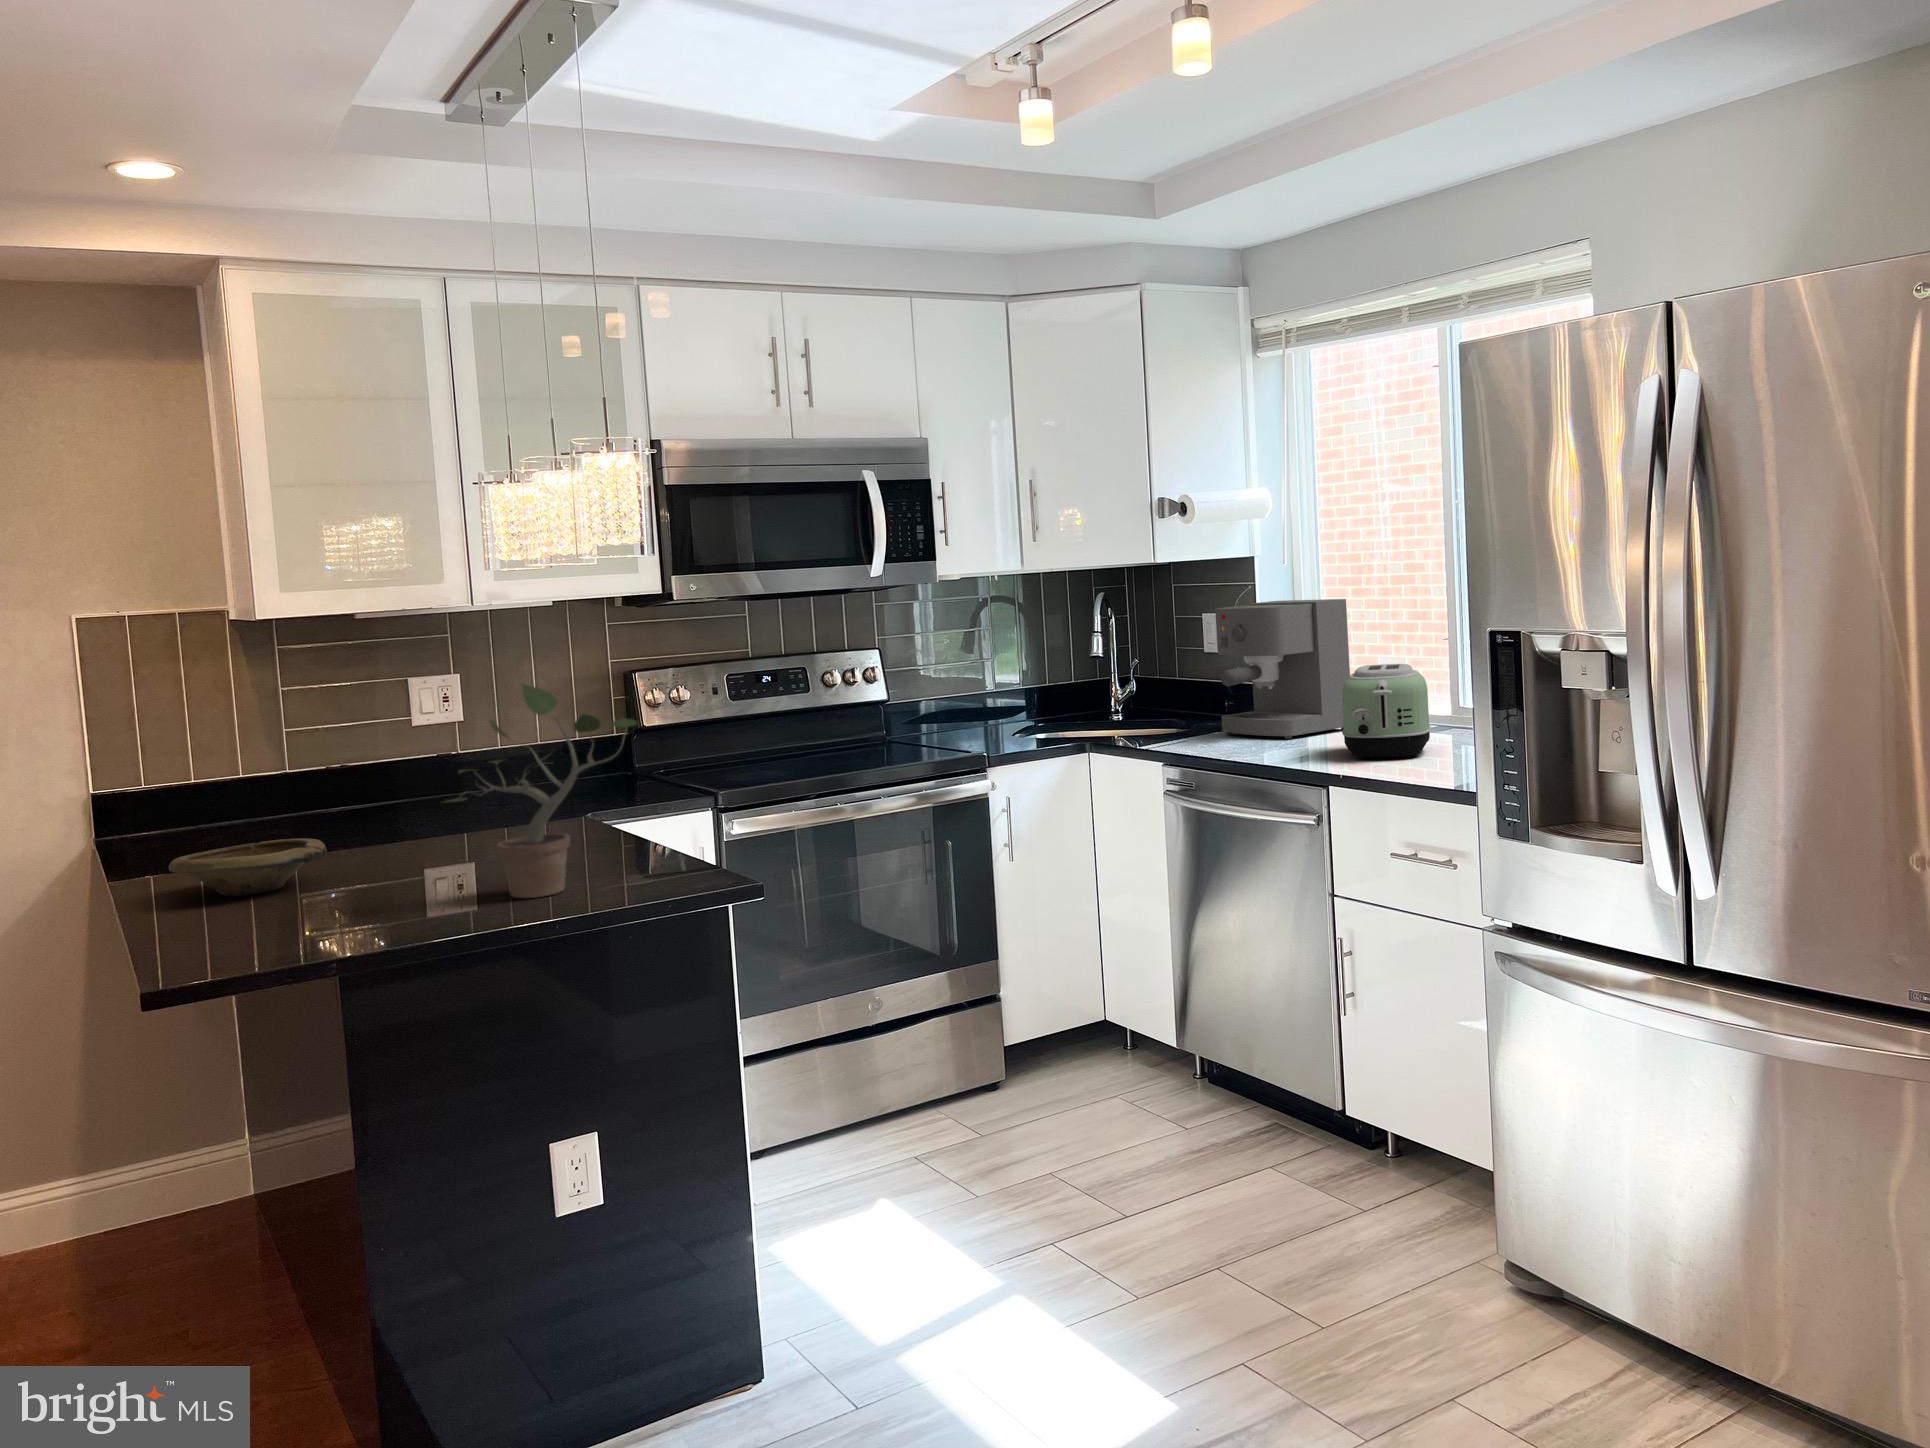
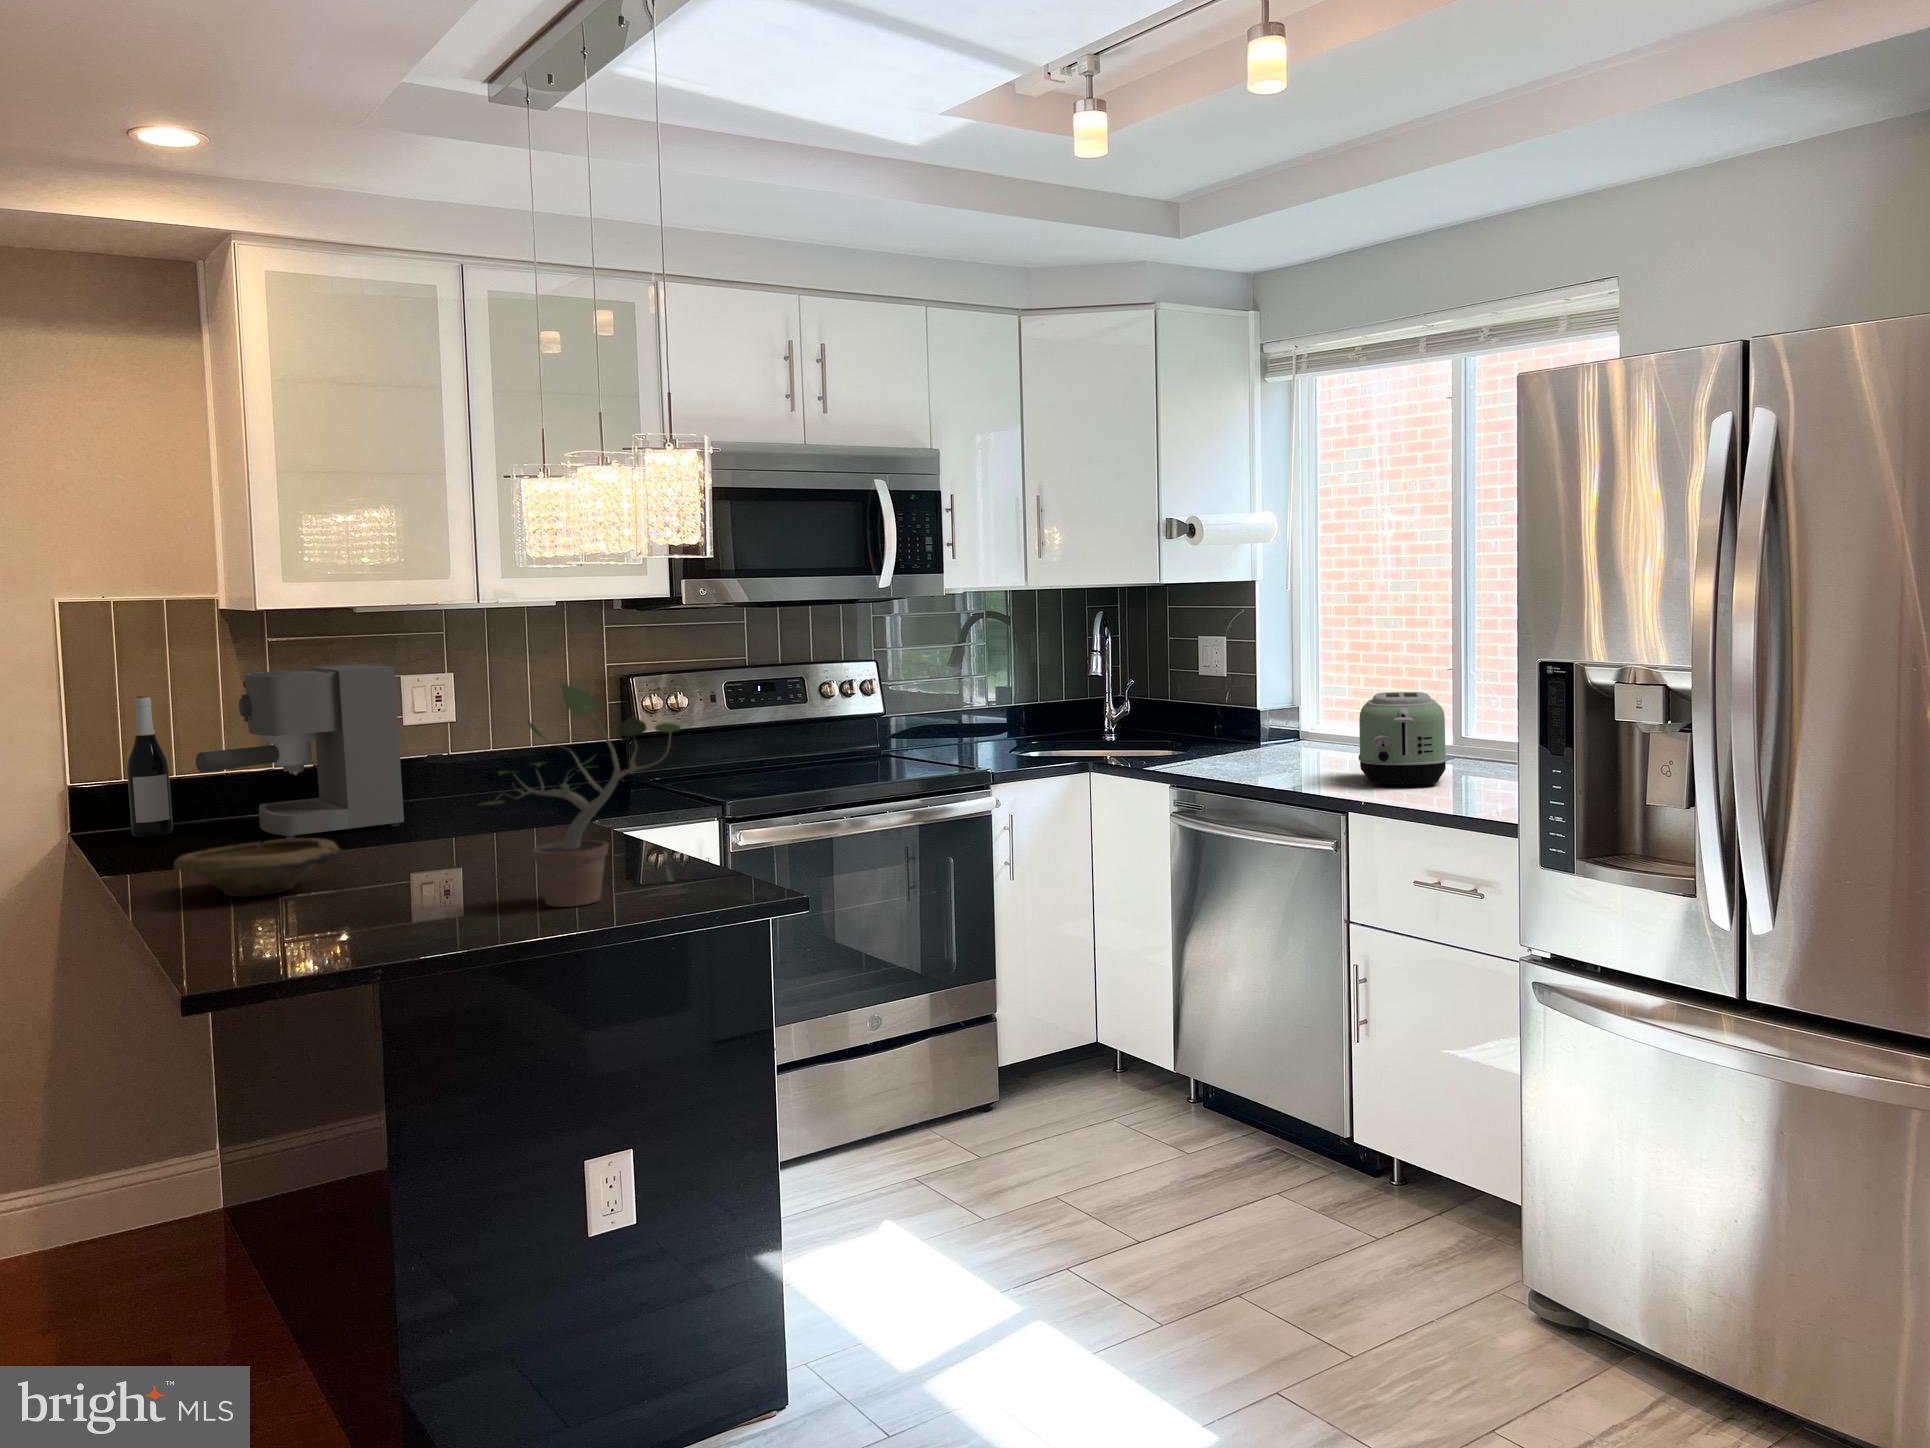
coffee maker: present [1215,599,1350,739] -> present [196,664,404,839]
wine bottle: none [145,706,191,842] -> present [127,696,173,837]

